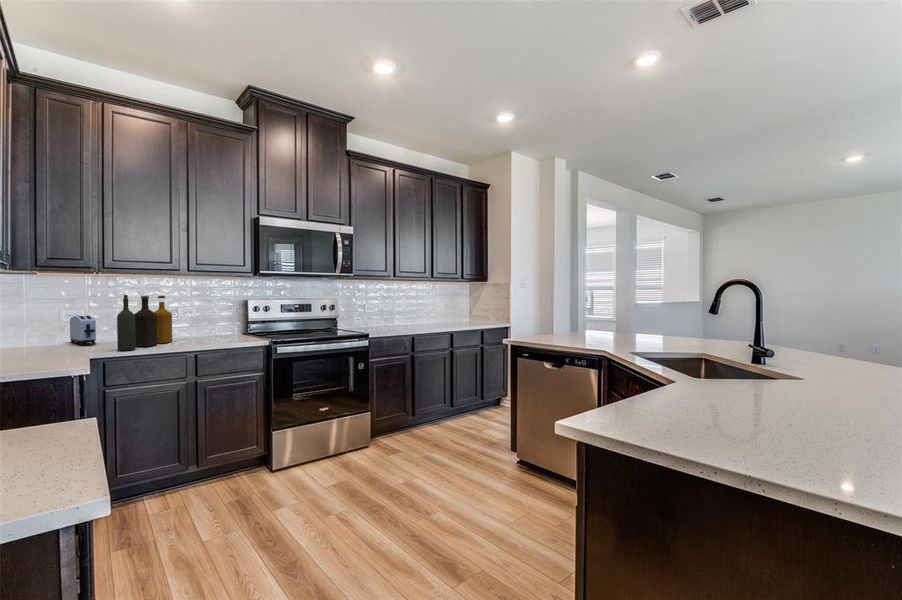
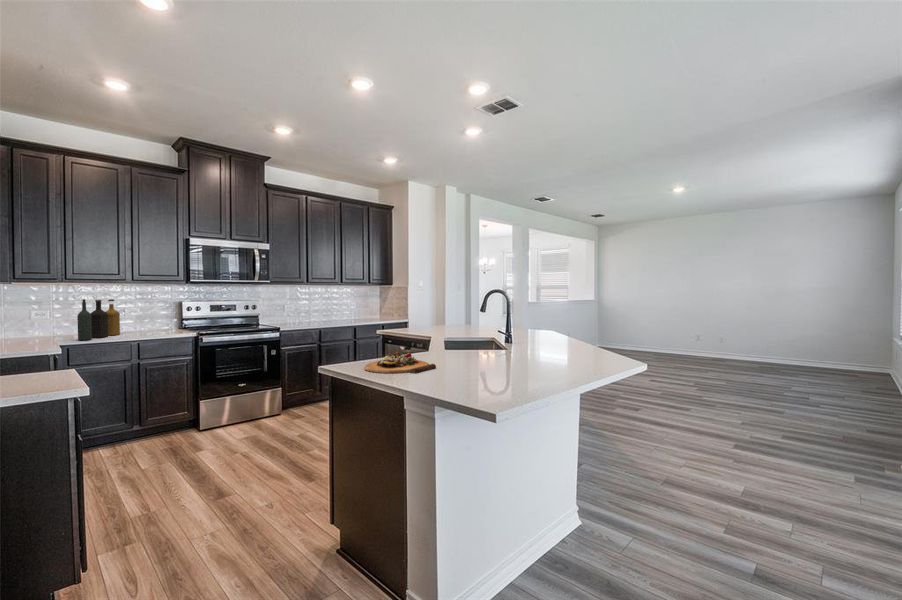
toaster: present [70,316,96,345] -> none [37,314,59,337]
cutting board: none [659,392,856,457] -> present [364,352,436,374]

